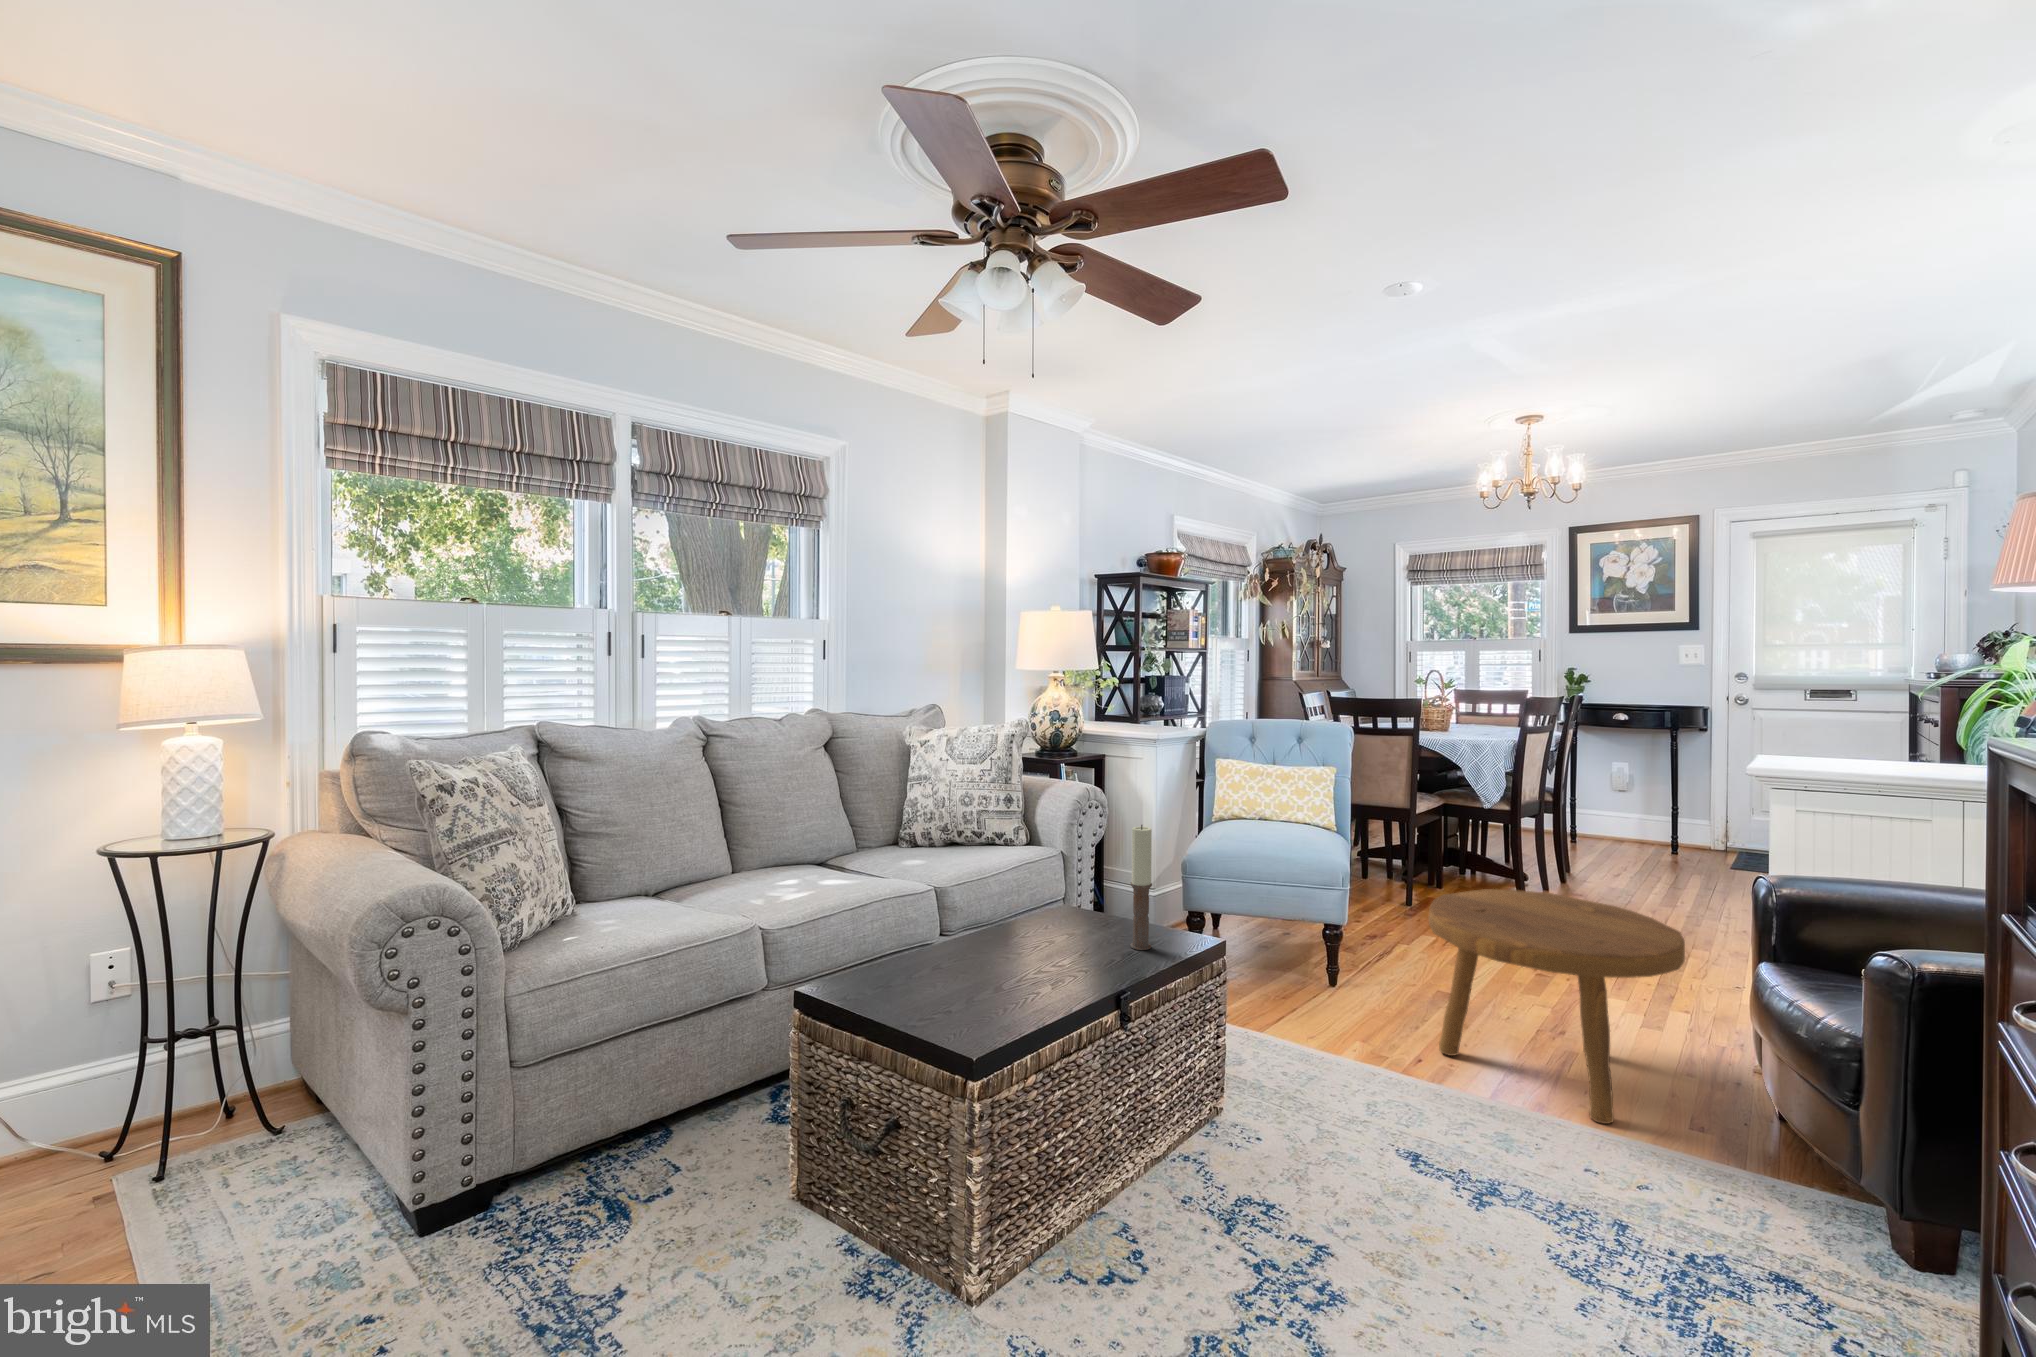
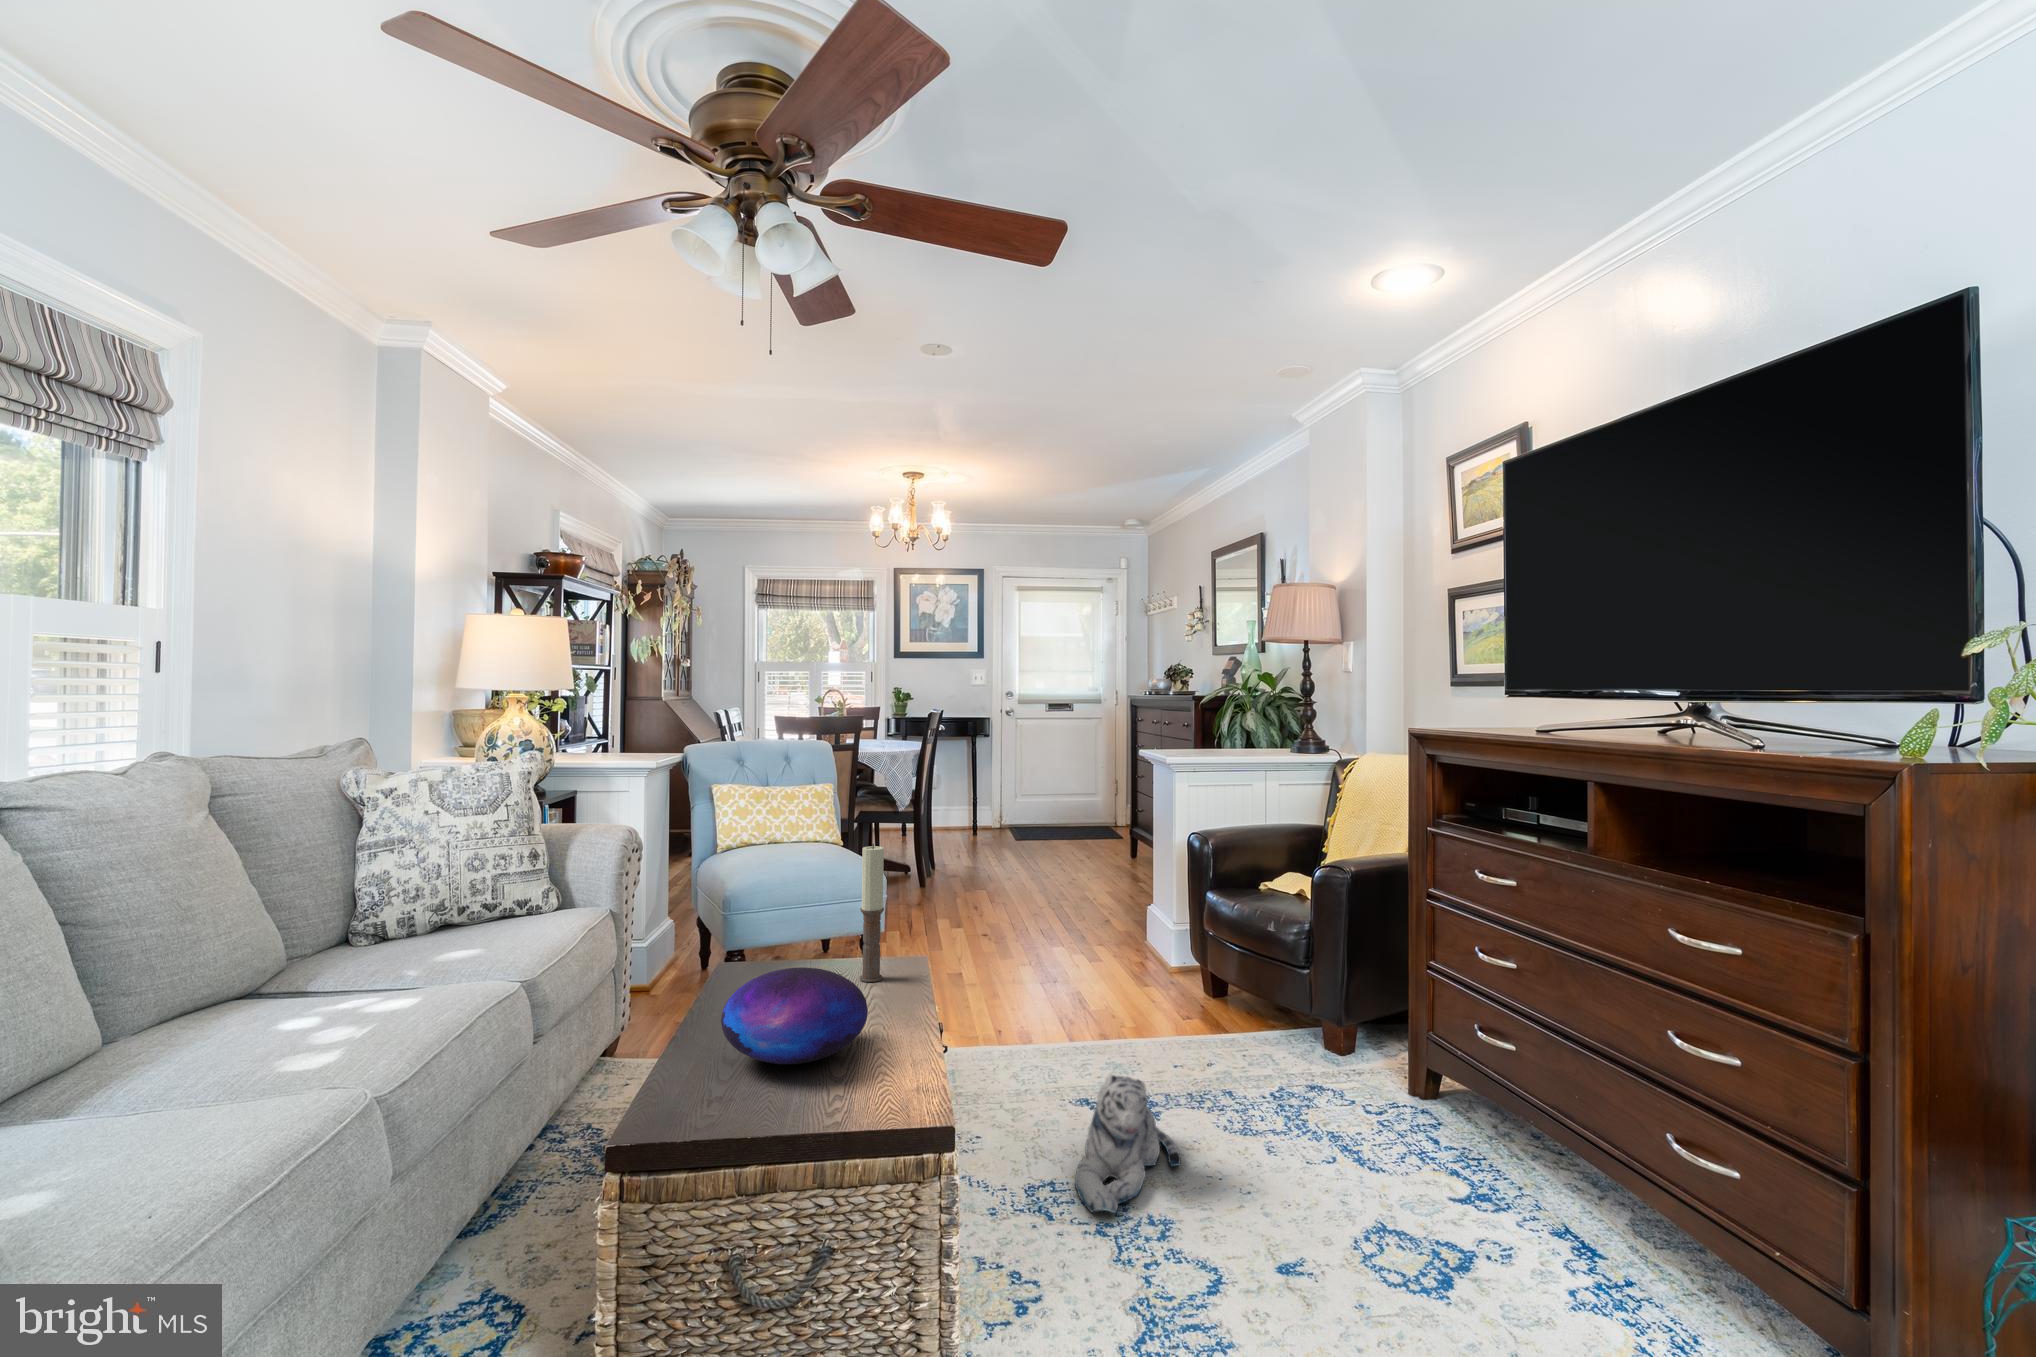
footstool: present [1428,889,1685,1124] -> none [1006,869,1188,1037]
decorative orb: none [921,913,1037,990] -> present [721,967,868,1064]
plush toy: none [1267,1115,1450,1258] -> present [1075,1075,1181,1213]

